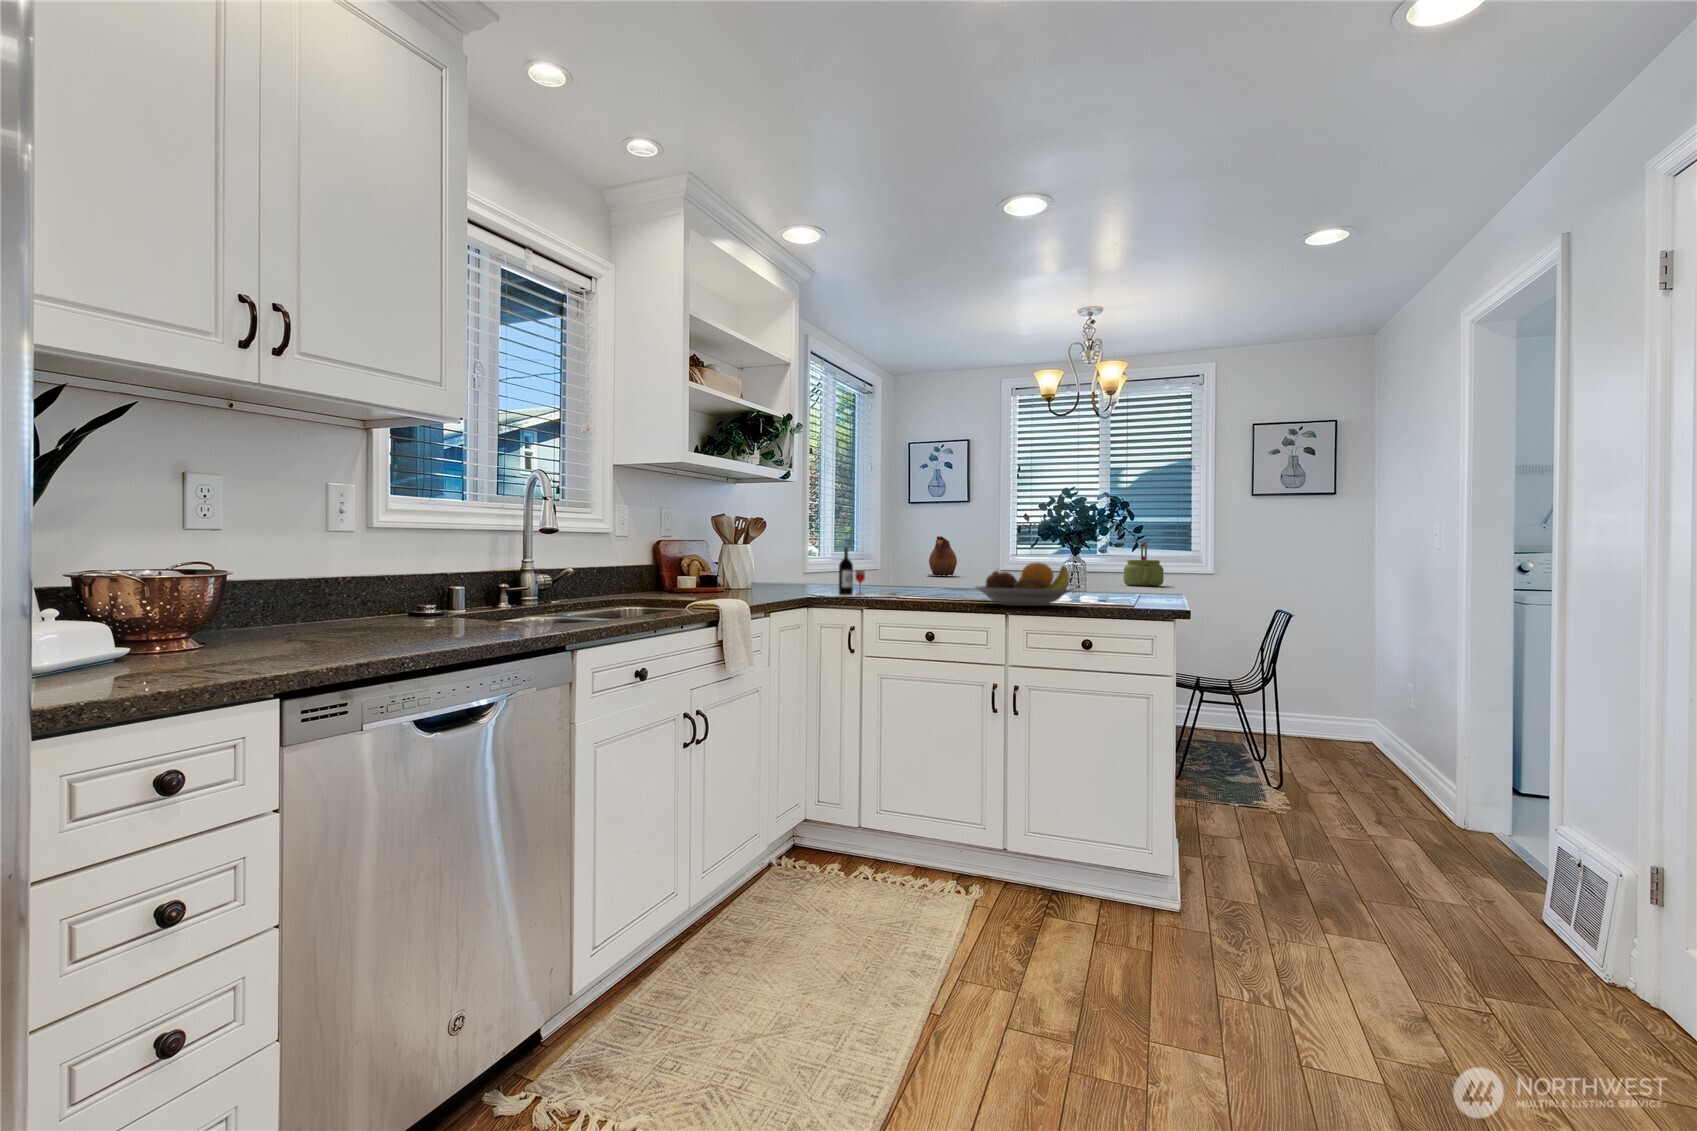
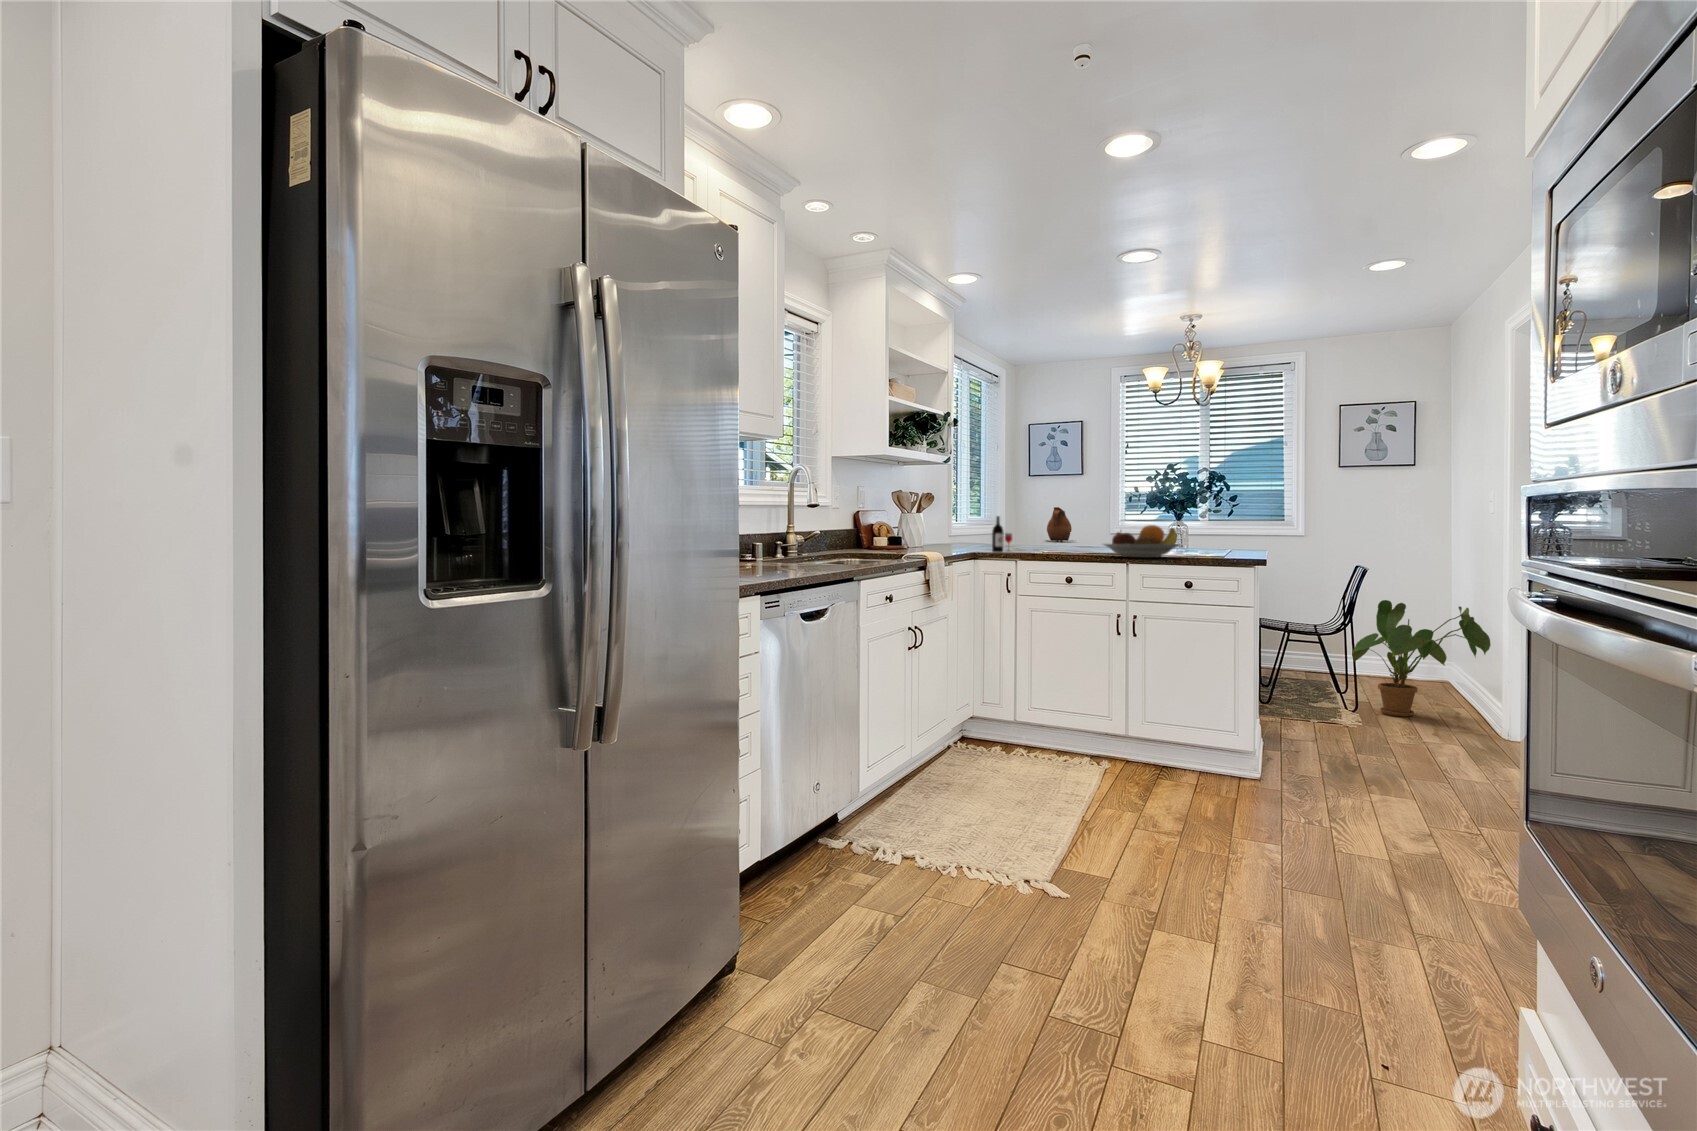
kettle: present [1123,542,1164,586] -> none [1221,509,1256,547]
house plant: none [1276,653,1443,796] -> present [1352,600,1491,717]

